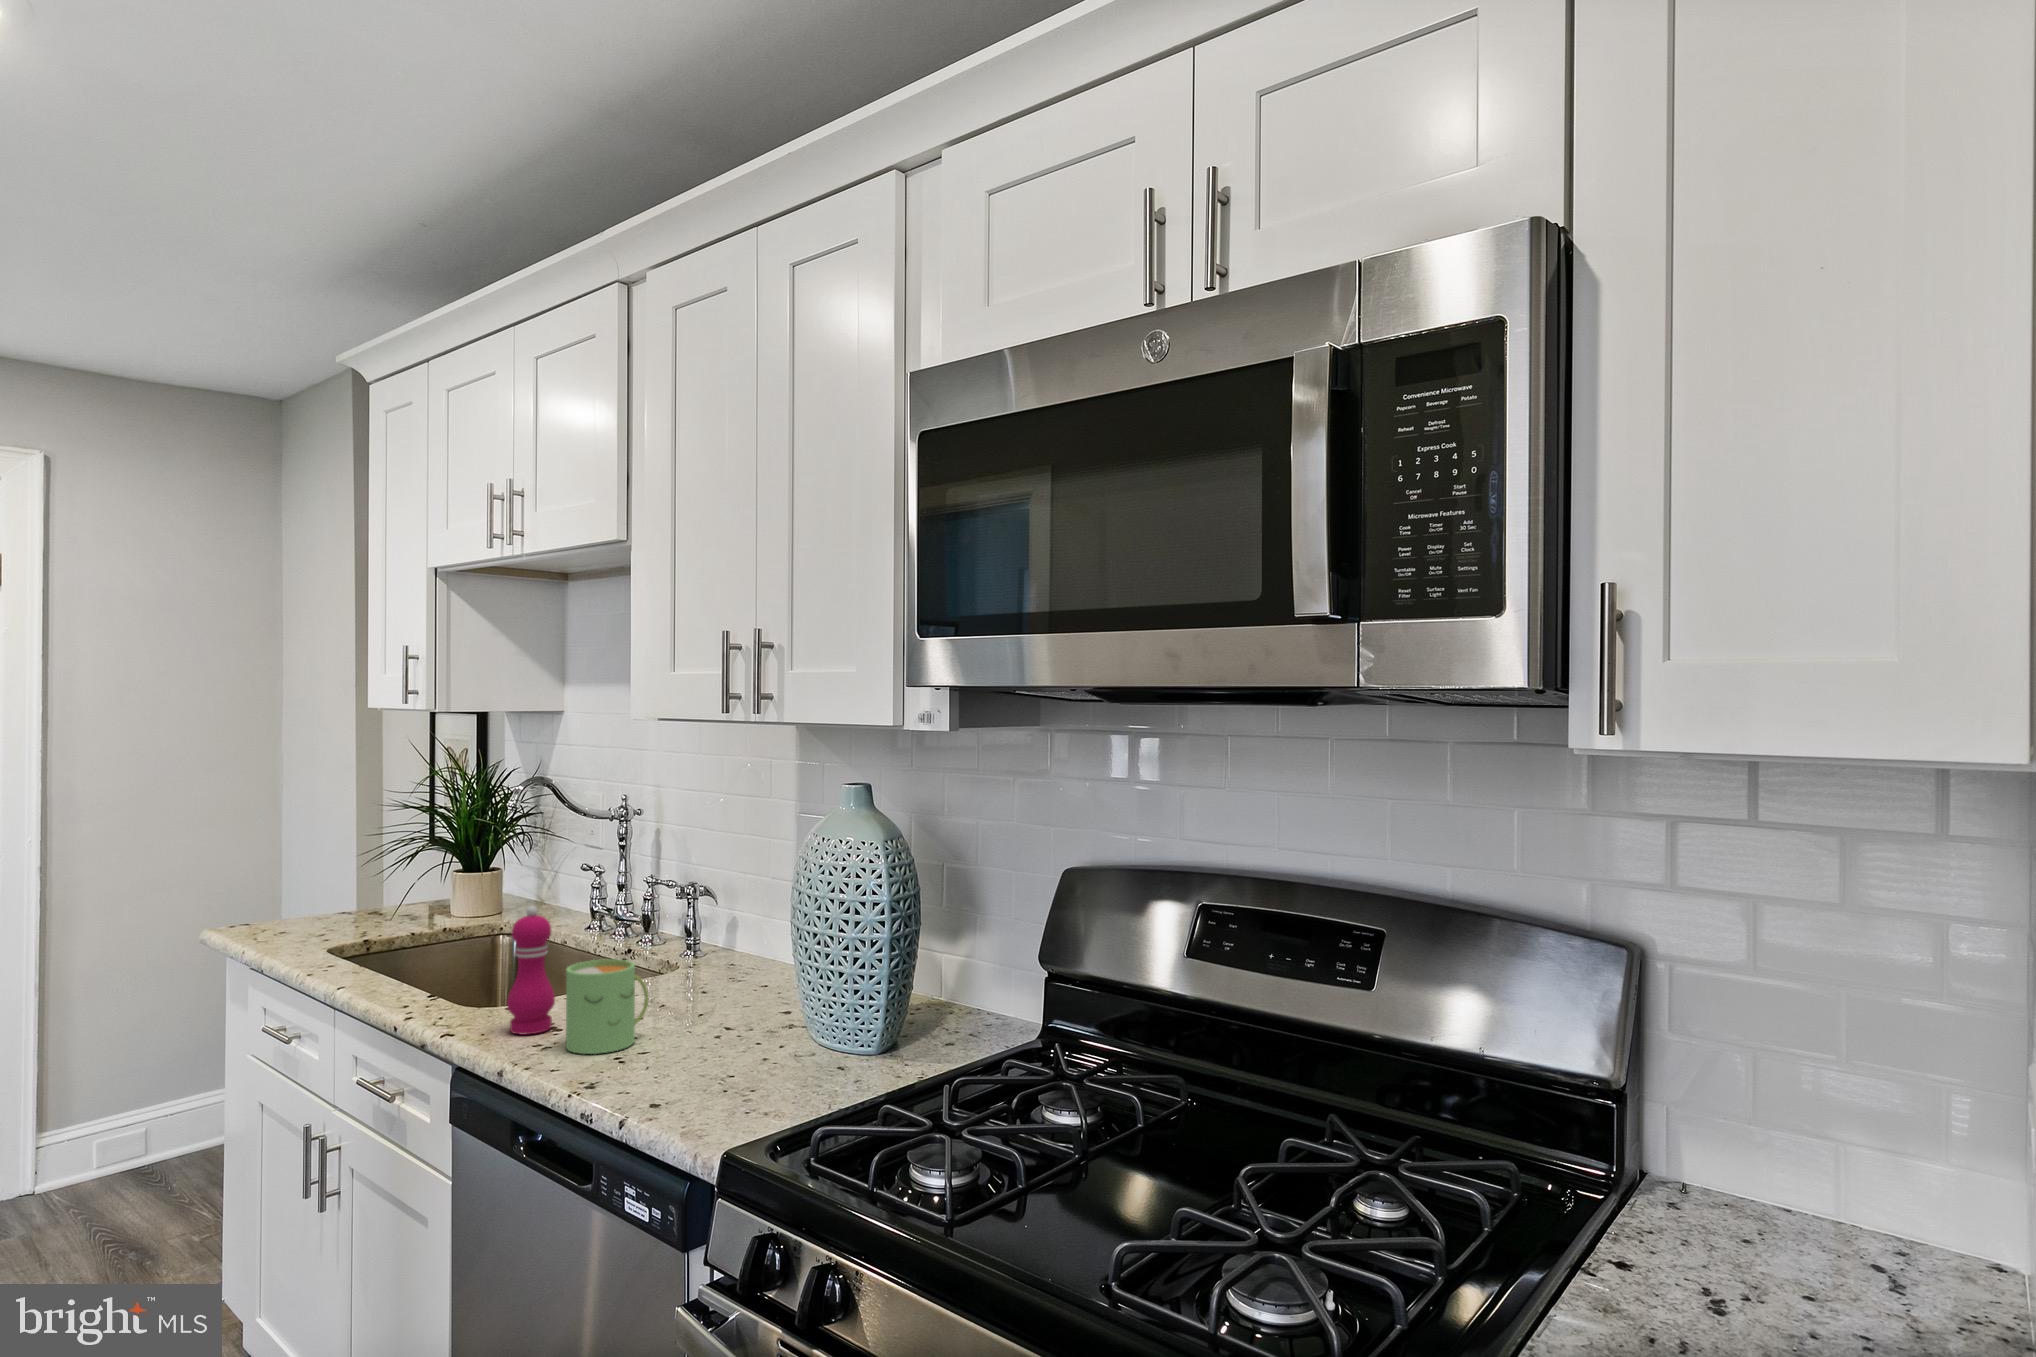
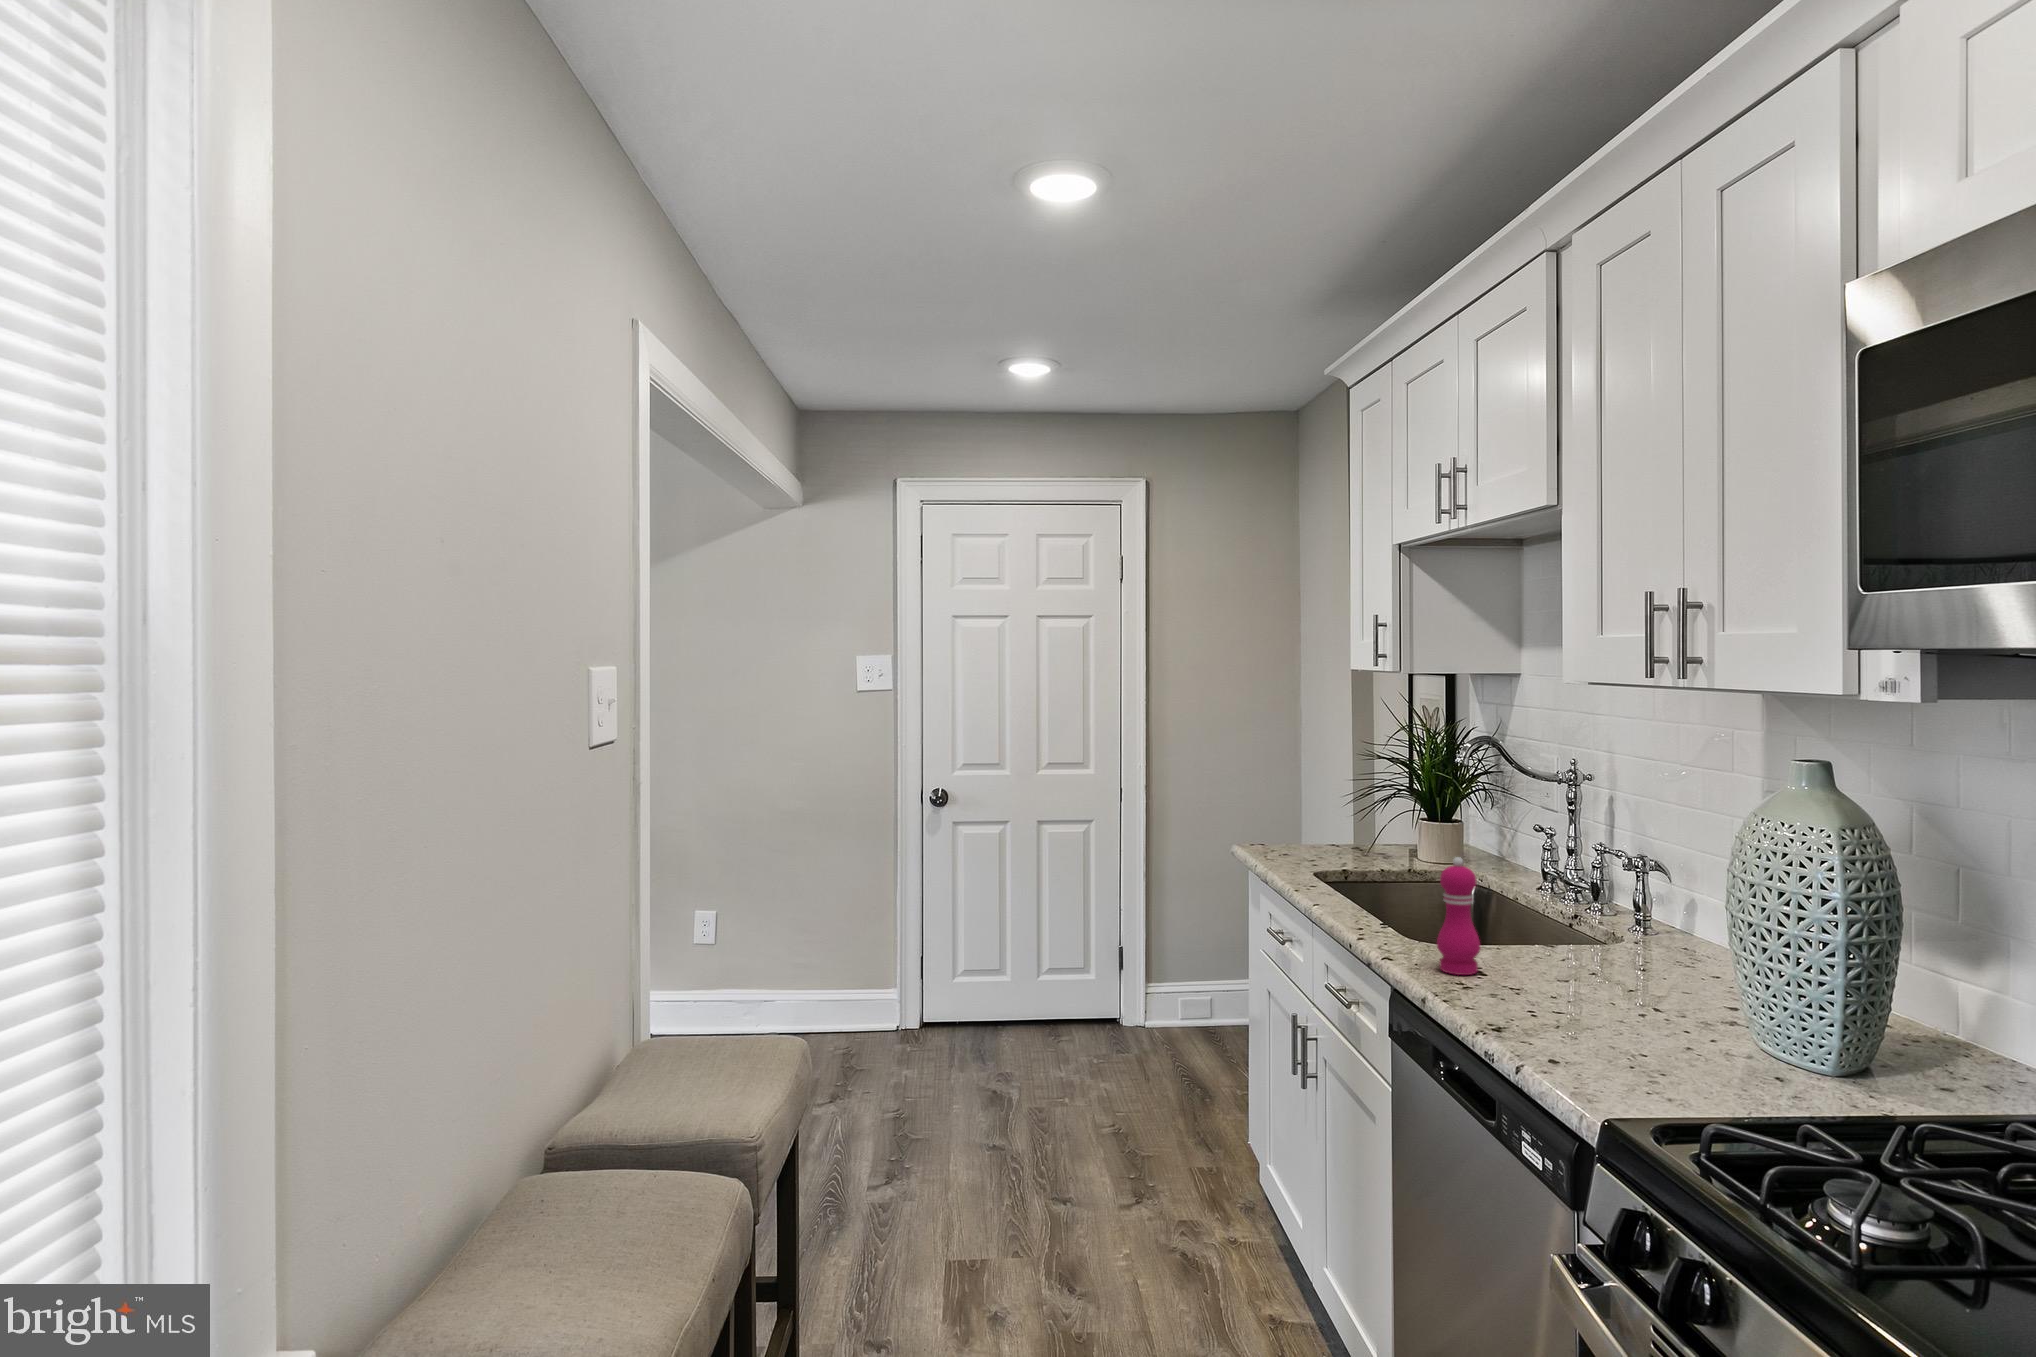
mug: present [566,959,649,1054] -> none [1485,916,1568,1005]

